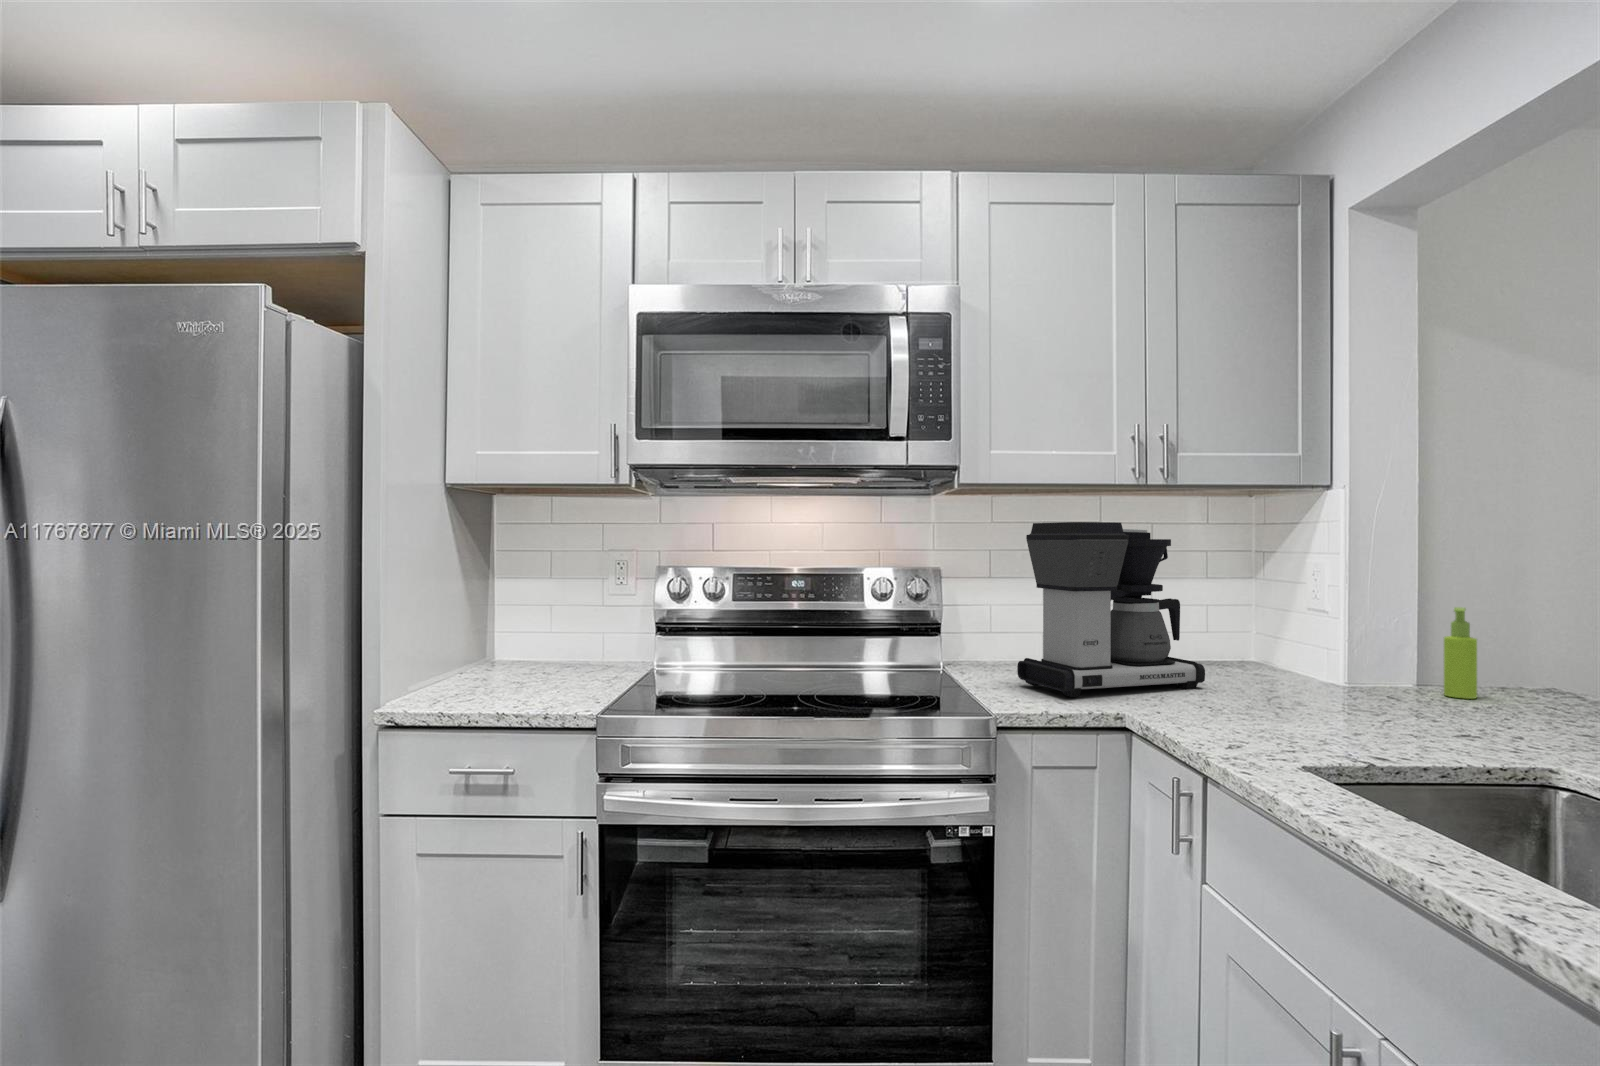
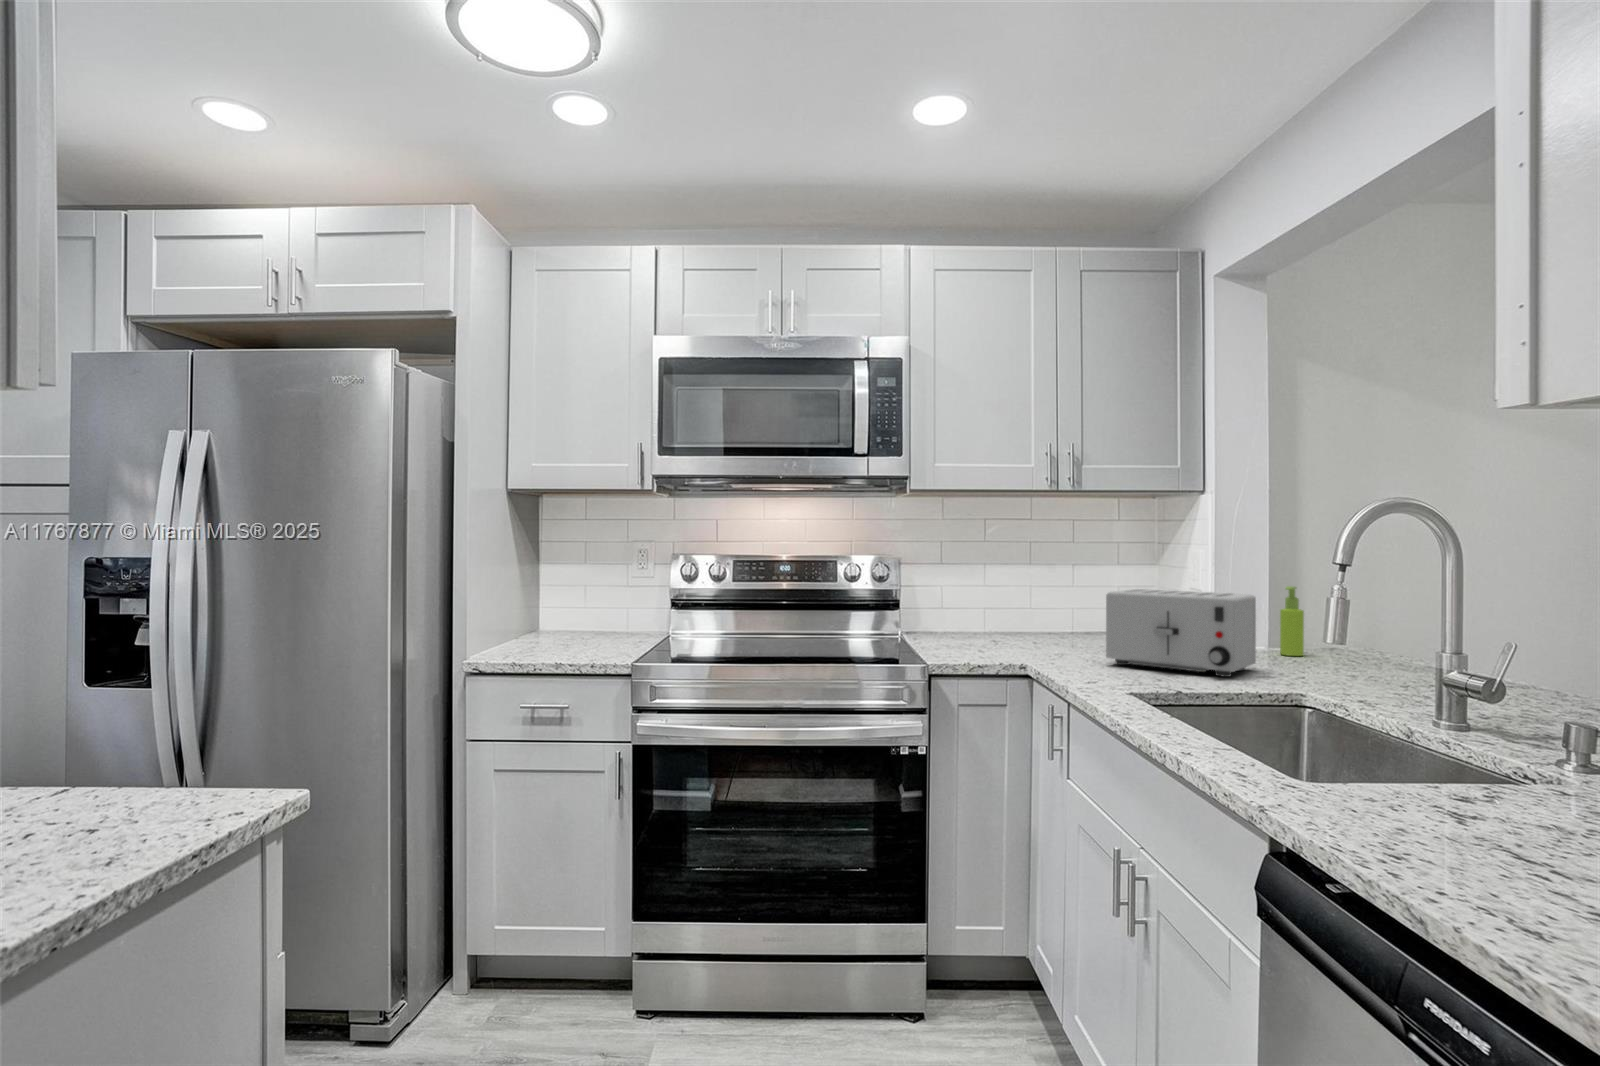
coffee maker: present [1017,522,1205,697] -> none [956,521,1101,655]
toaster: none [1231,611,1439,736] -> present [1106,589,1256,677]

